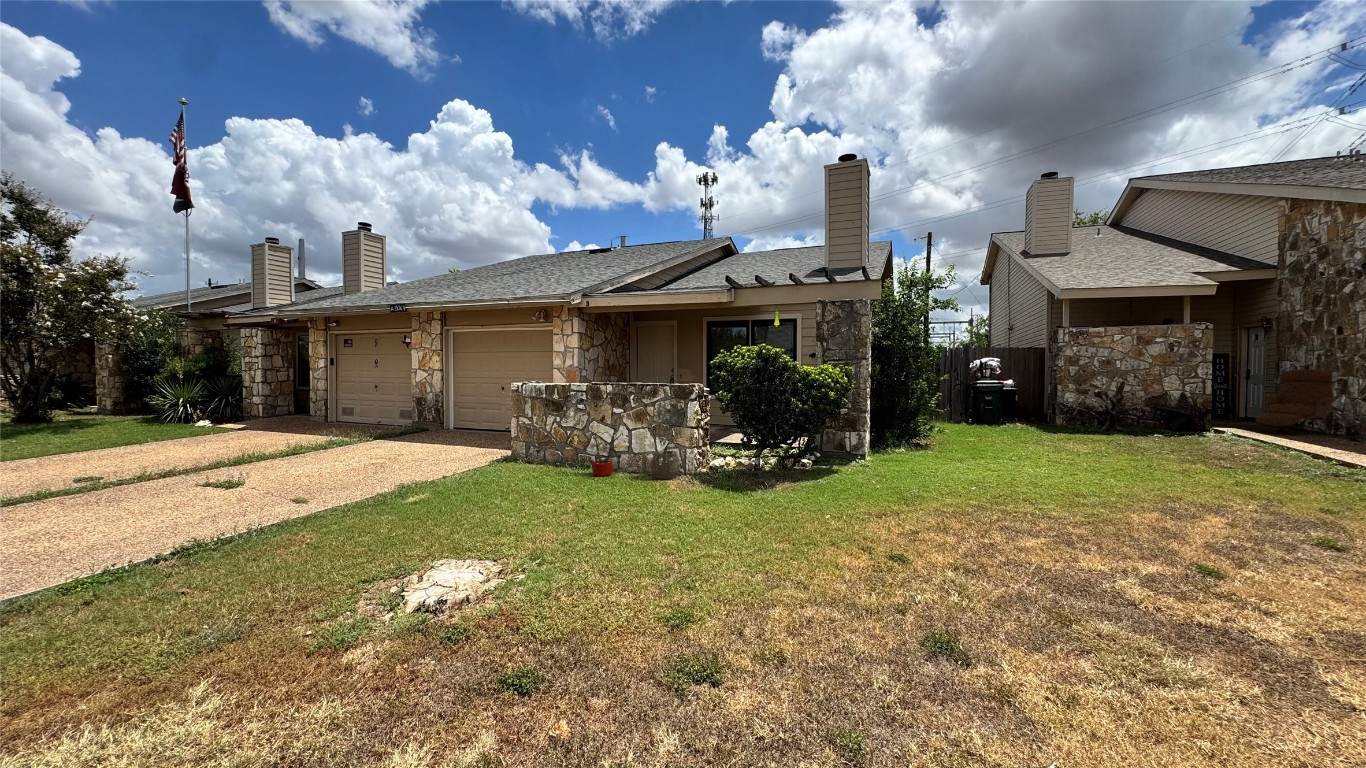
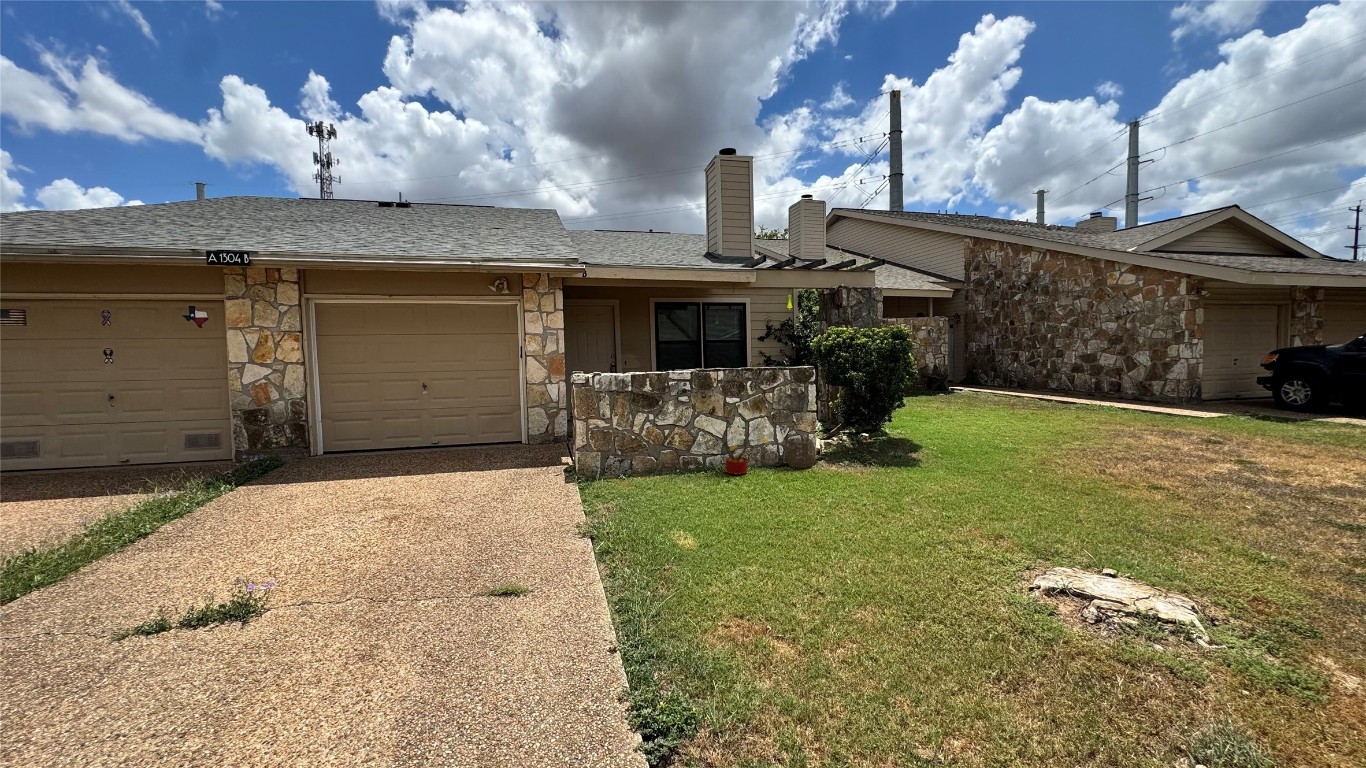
lounge chair: present [1256,370,1336,435] -> none [976,347,1011,388]

